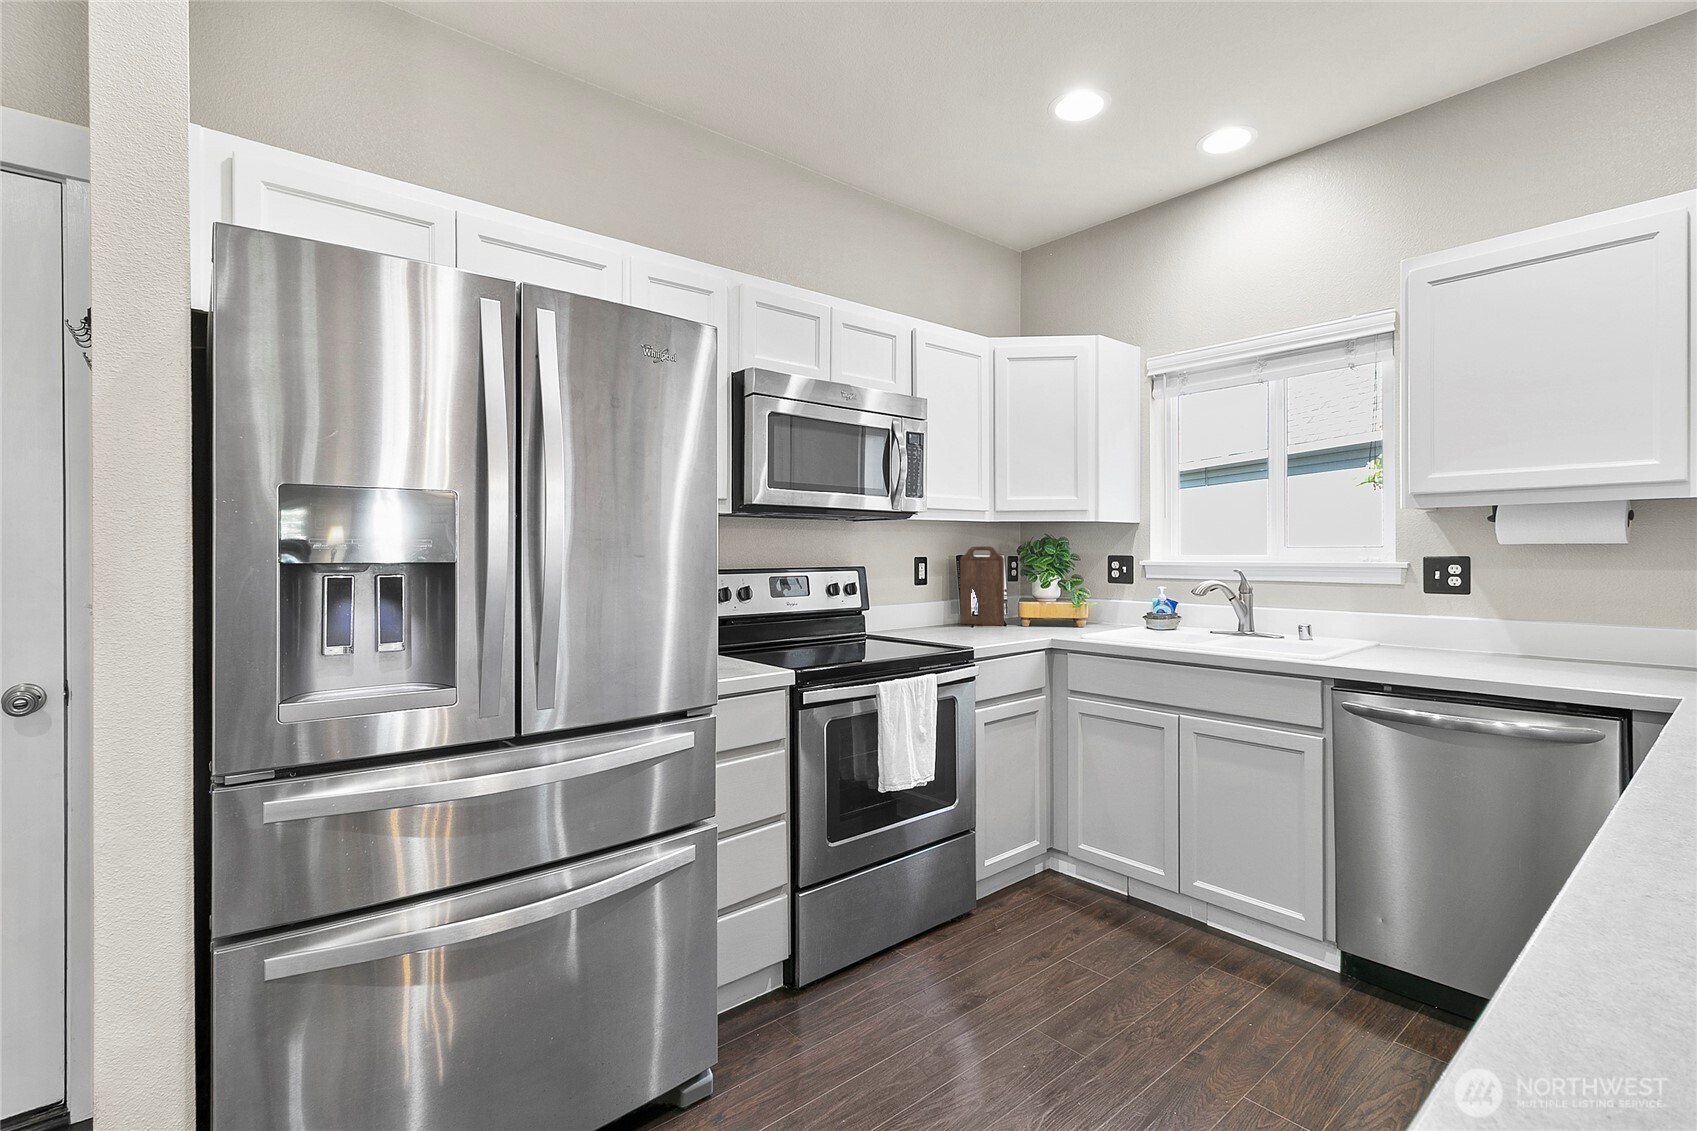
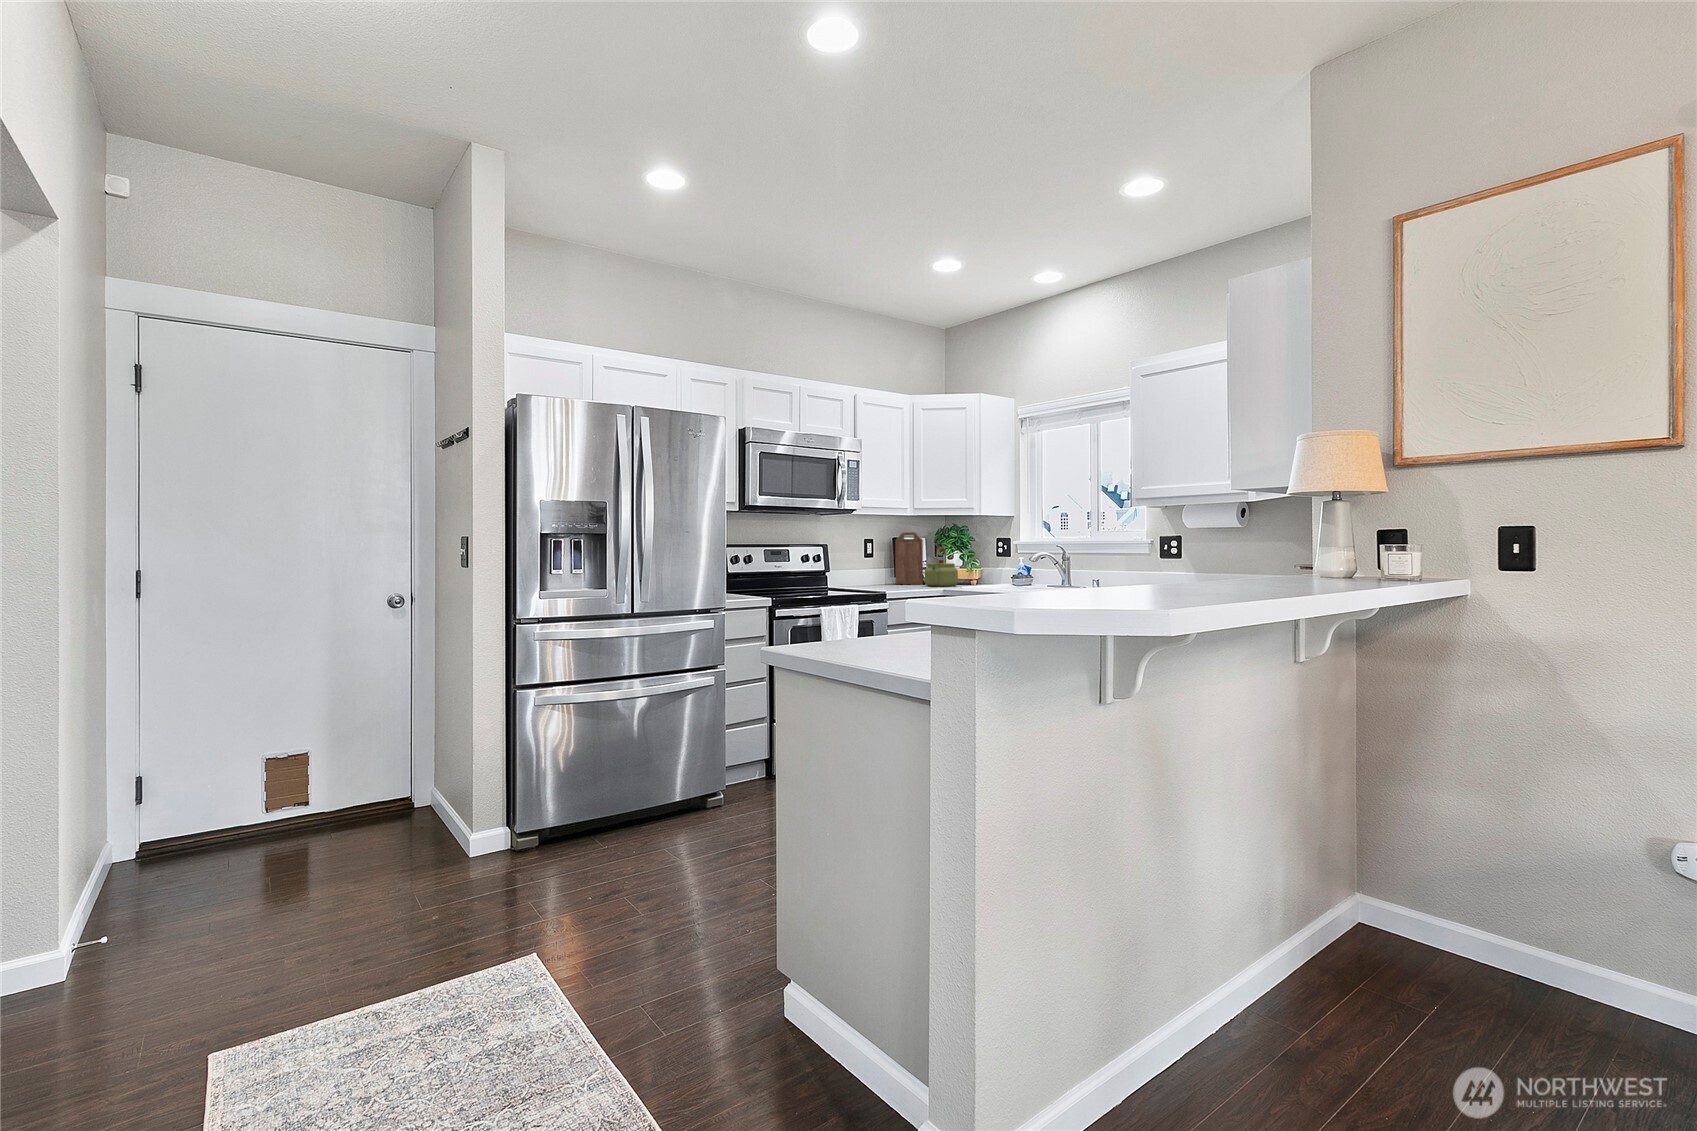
kettle: none [1012,570,1064,631] -> present [925,547,958,586]

